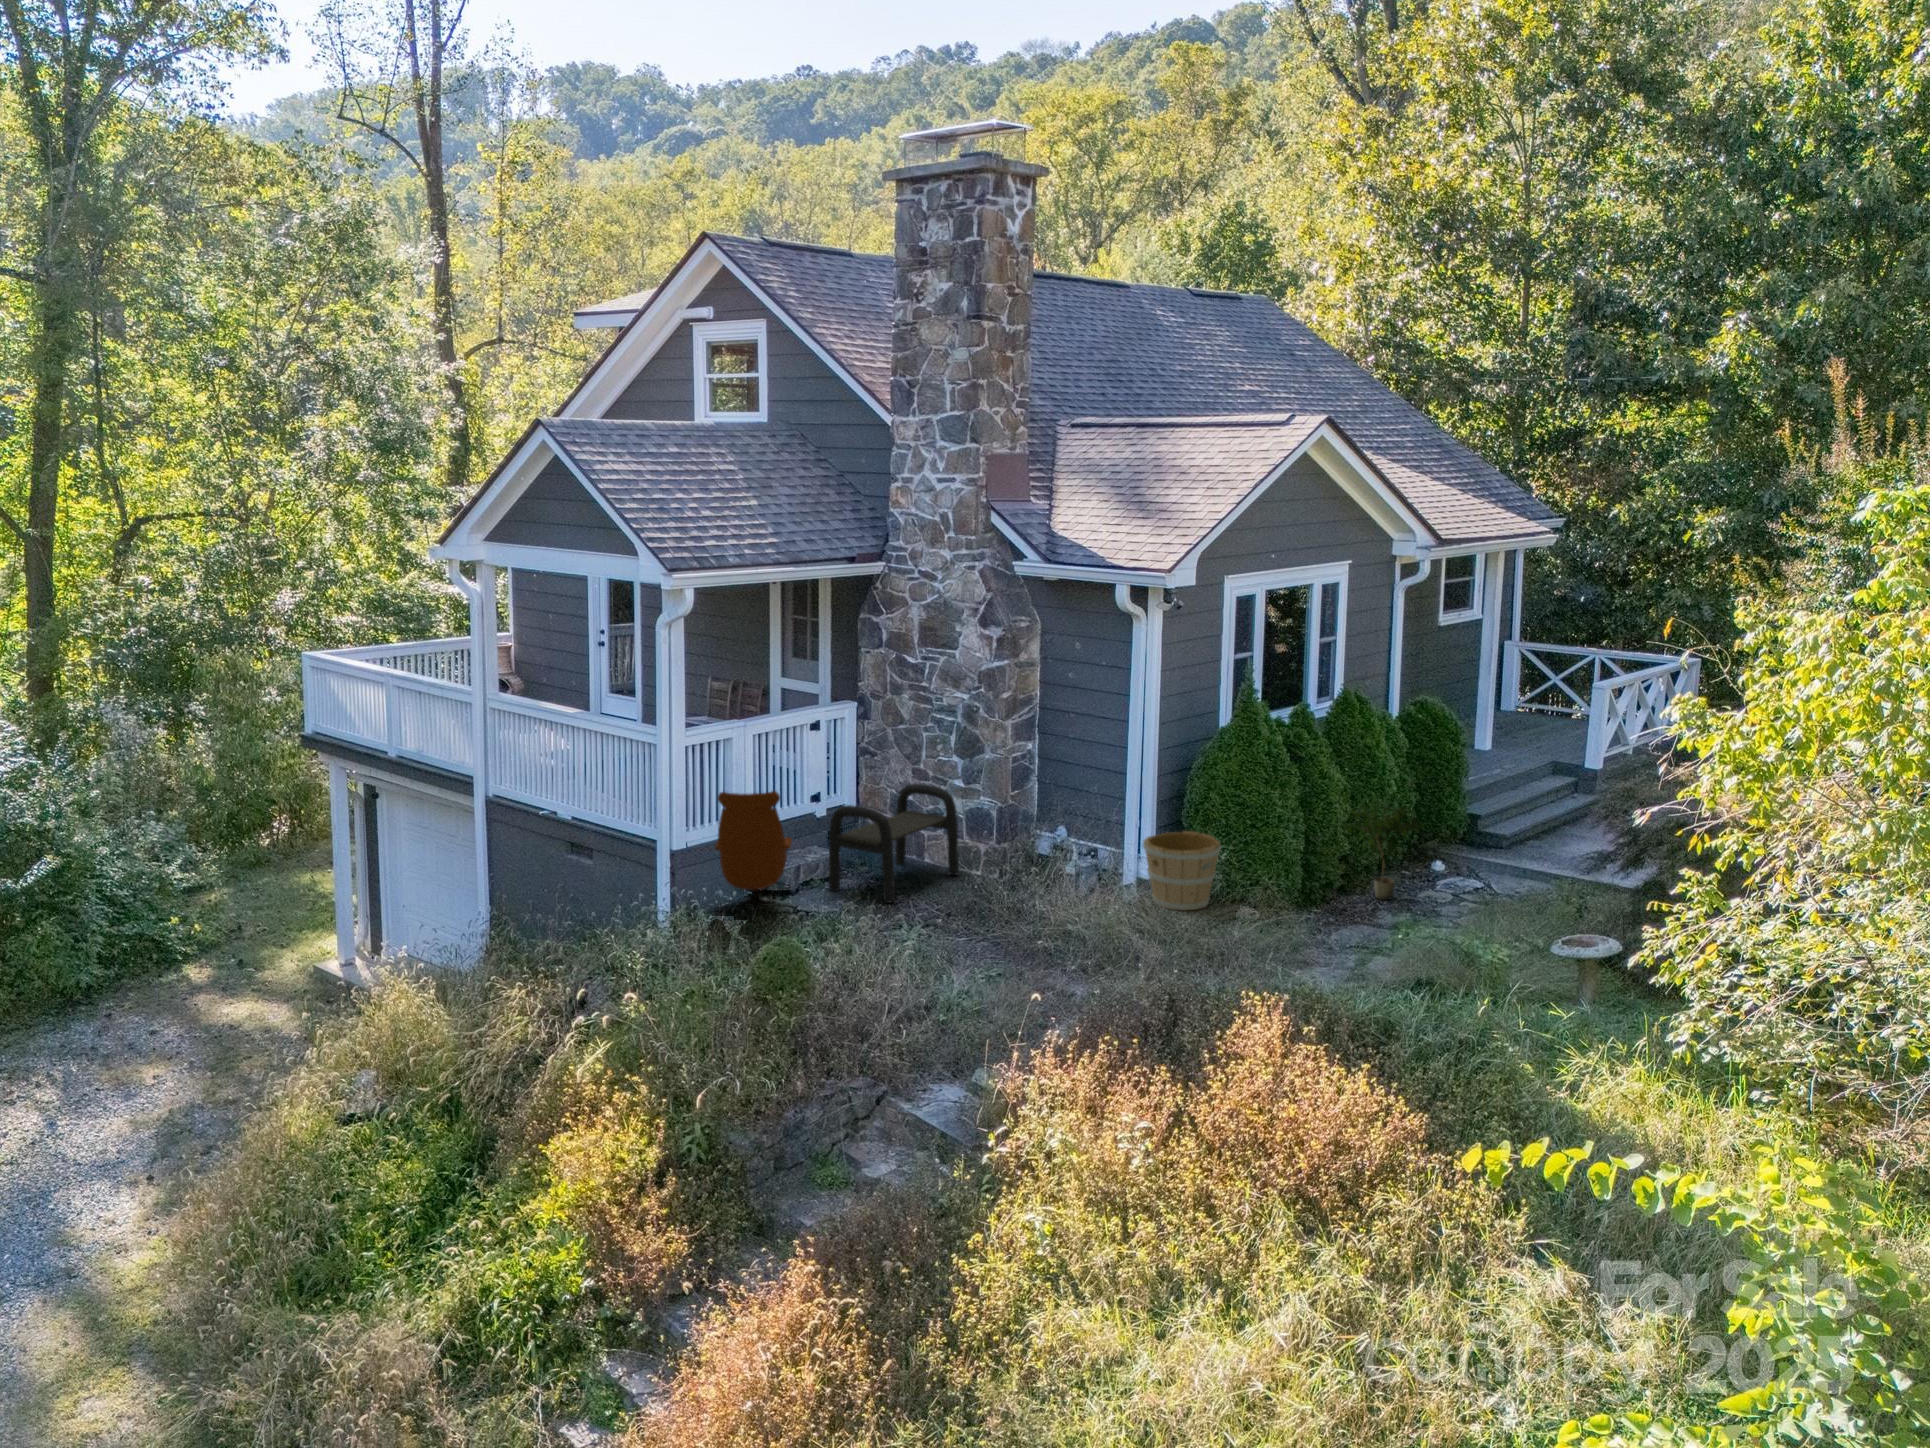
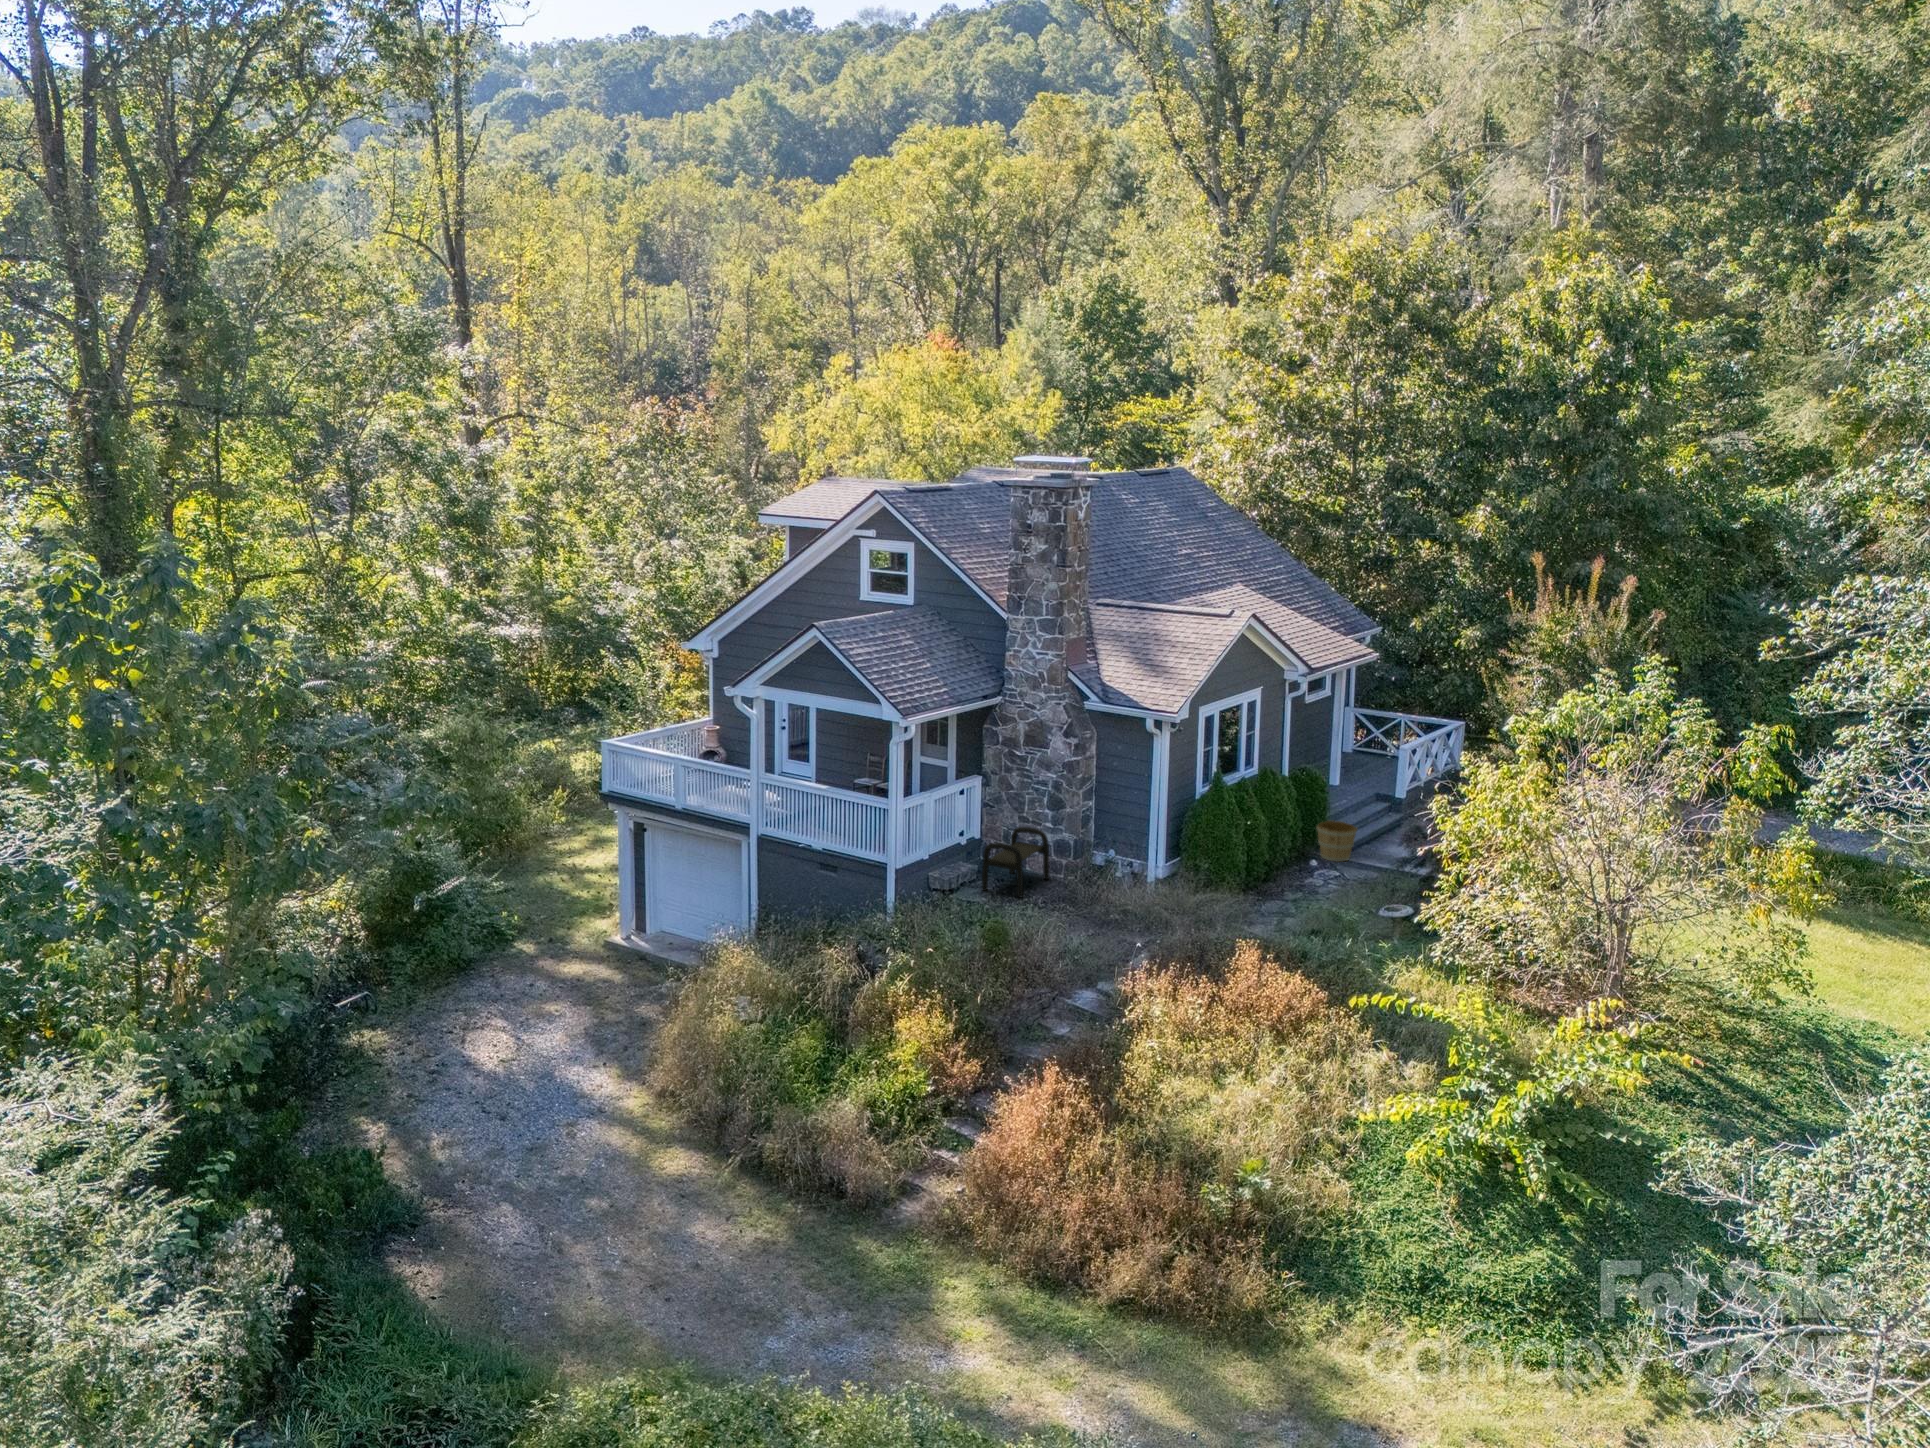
lounge chair: present [715,791,797,924] -> none [927,839,973,912]
potted plant: present [1345,798,1425,900] -> none [1266,830,1311,887]
wooden bucket: present [1143,831,1221,911] -> present [1317,821,1358,862]

